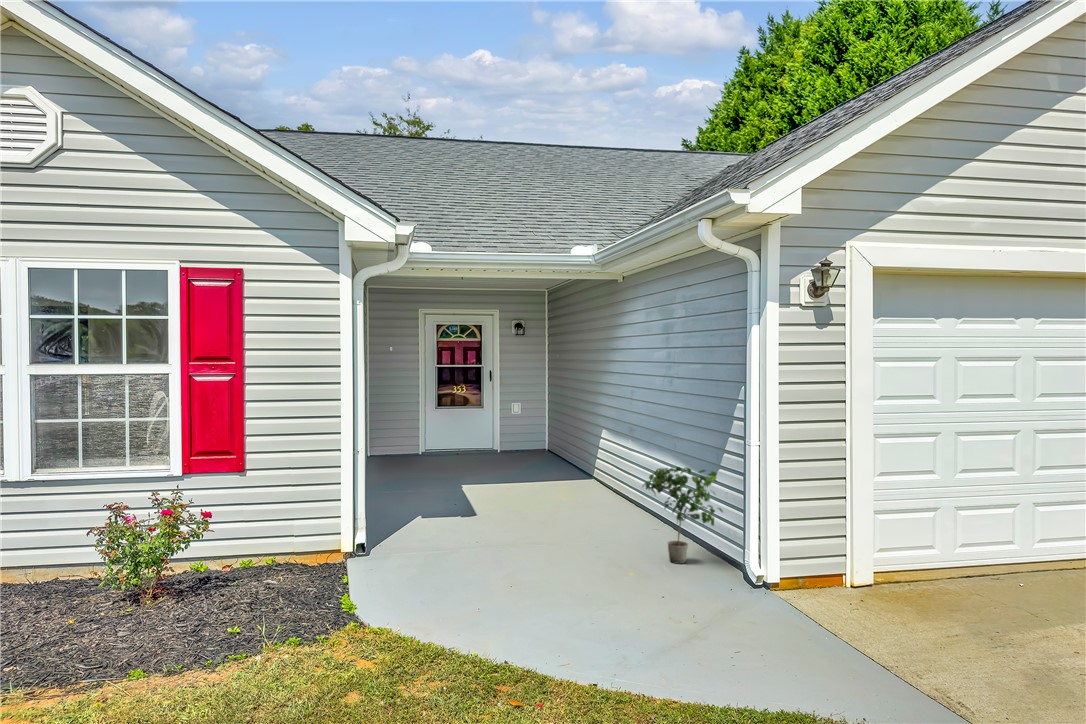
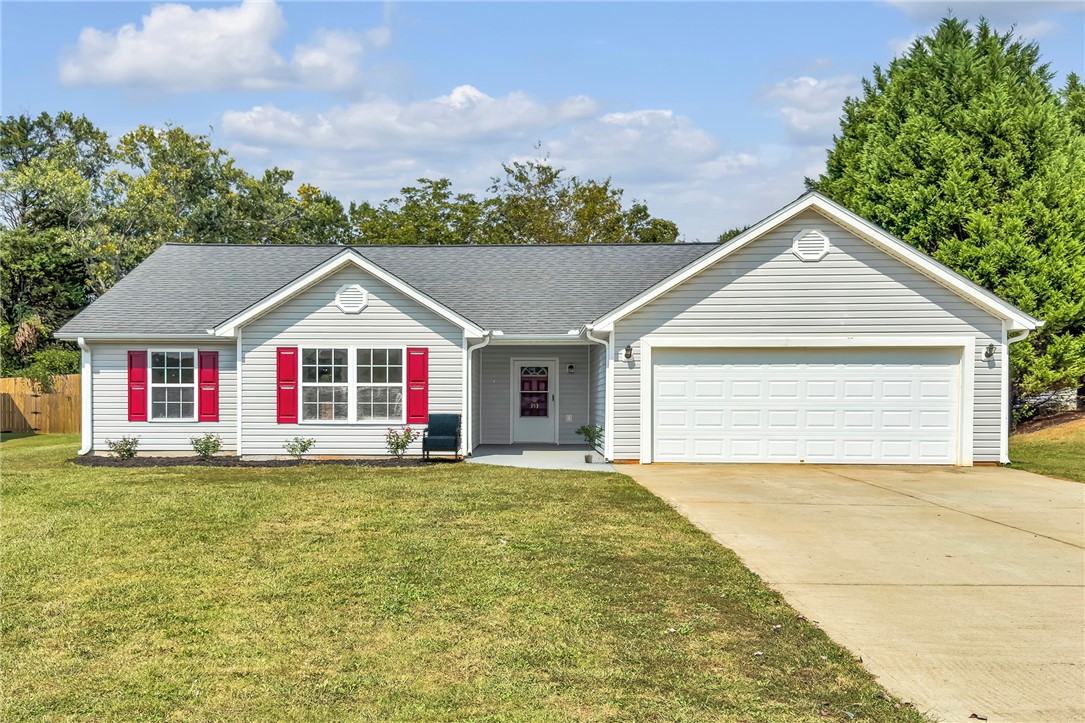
chair: none [225,444,345,605] -> present [422,414,462,462]

